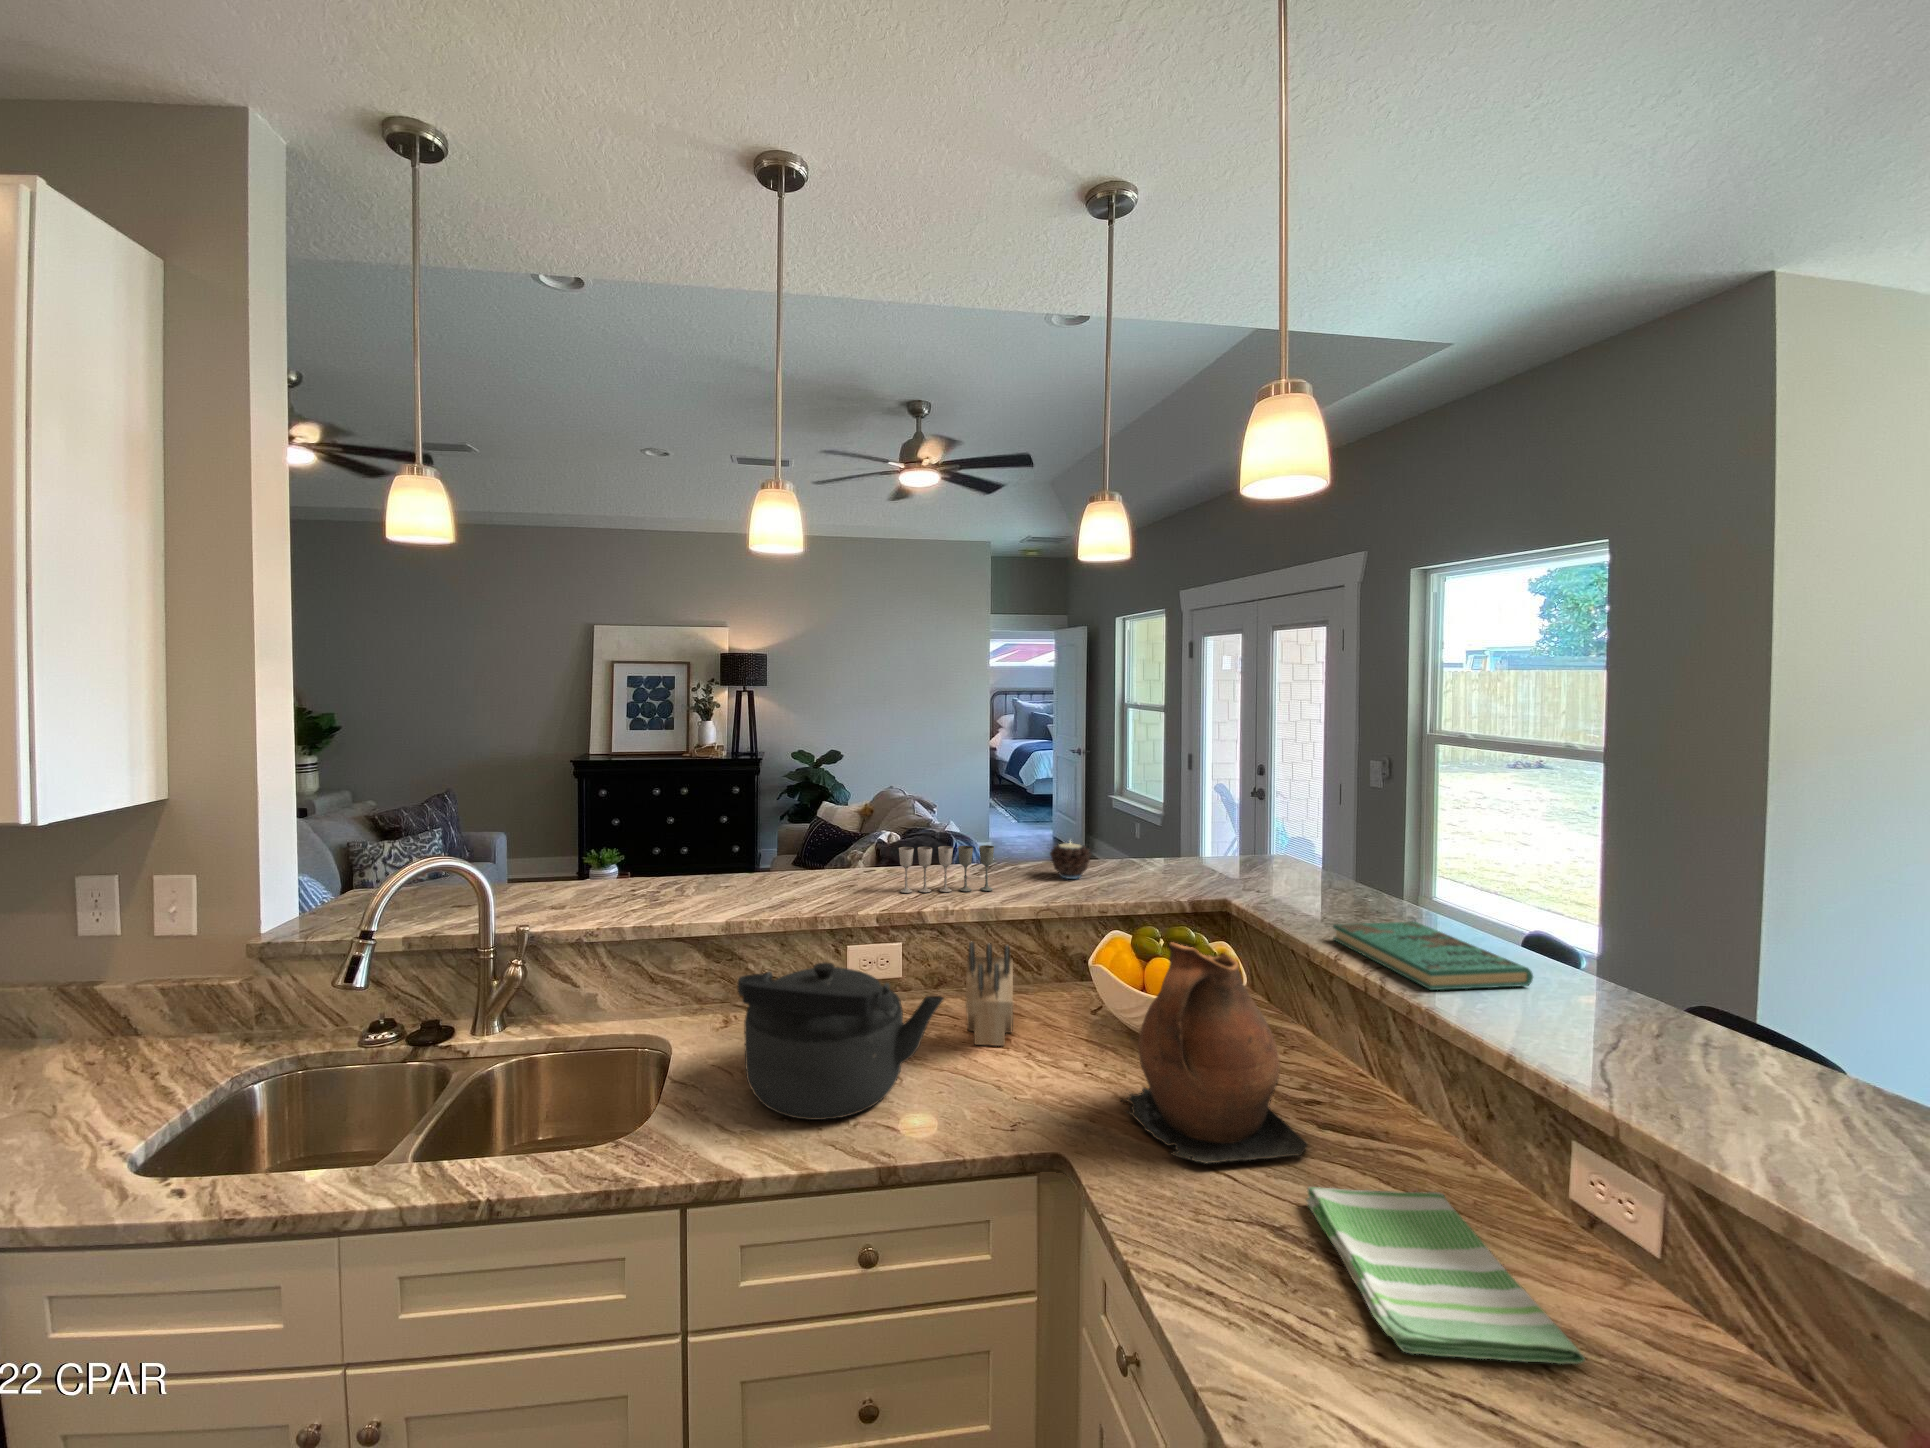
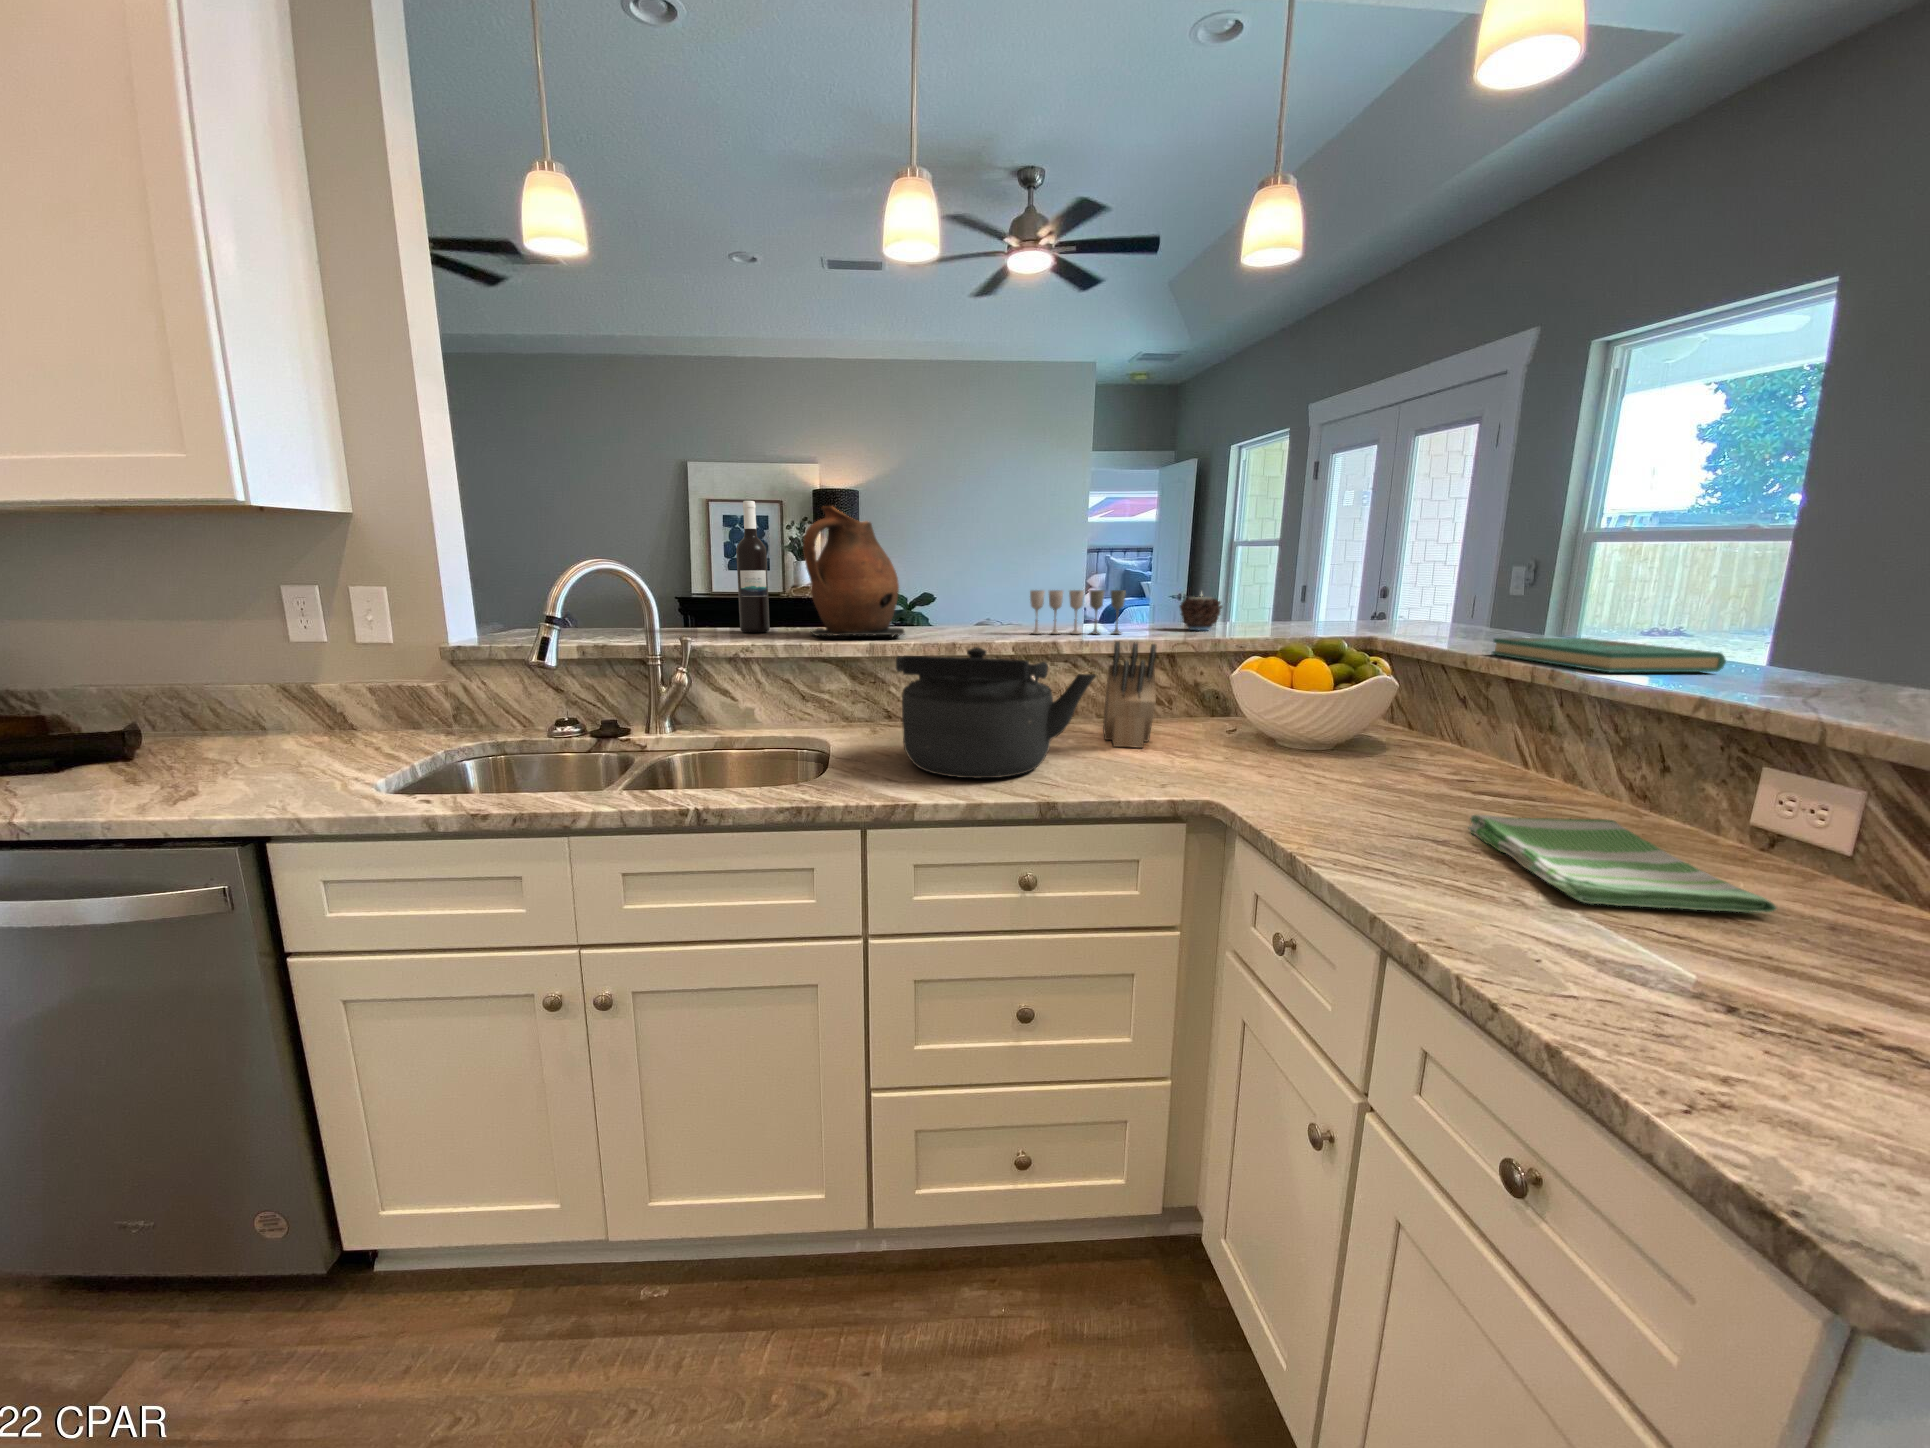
wine bottle: none [597,759,630,894] -> present [736,501,770,633]
ceramic pitcher: present [1122,942,1308,1163] -> present [803,506,905,637]

